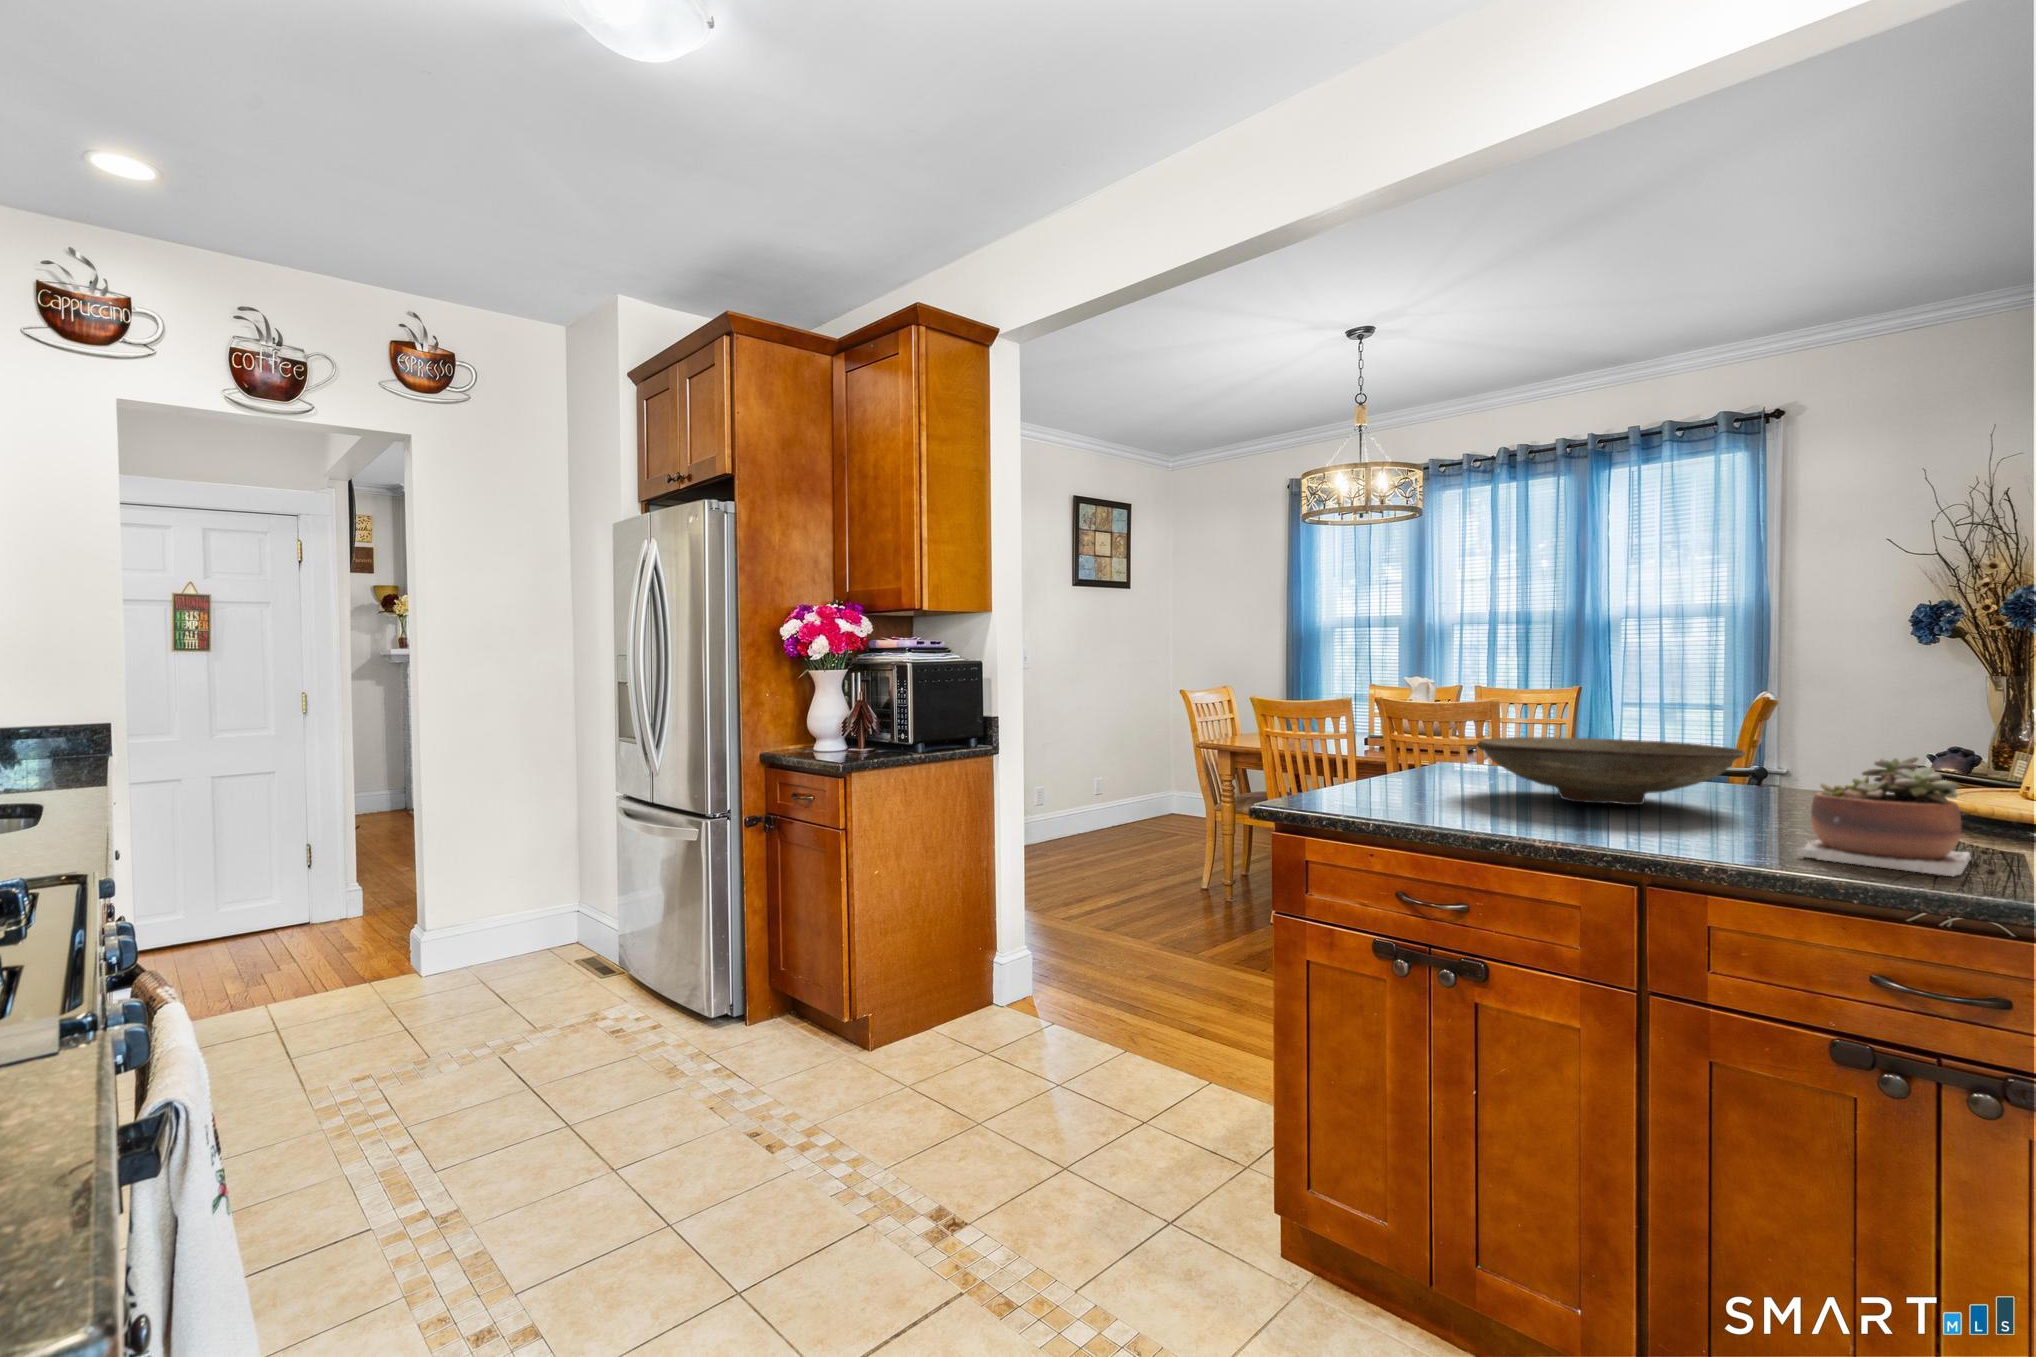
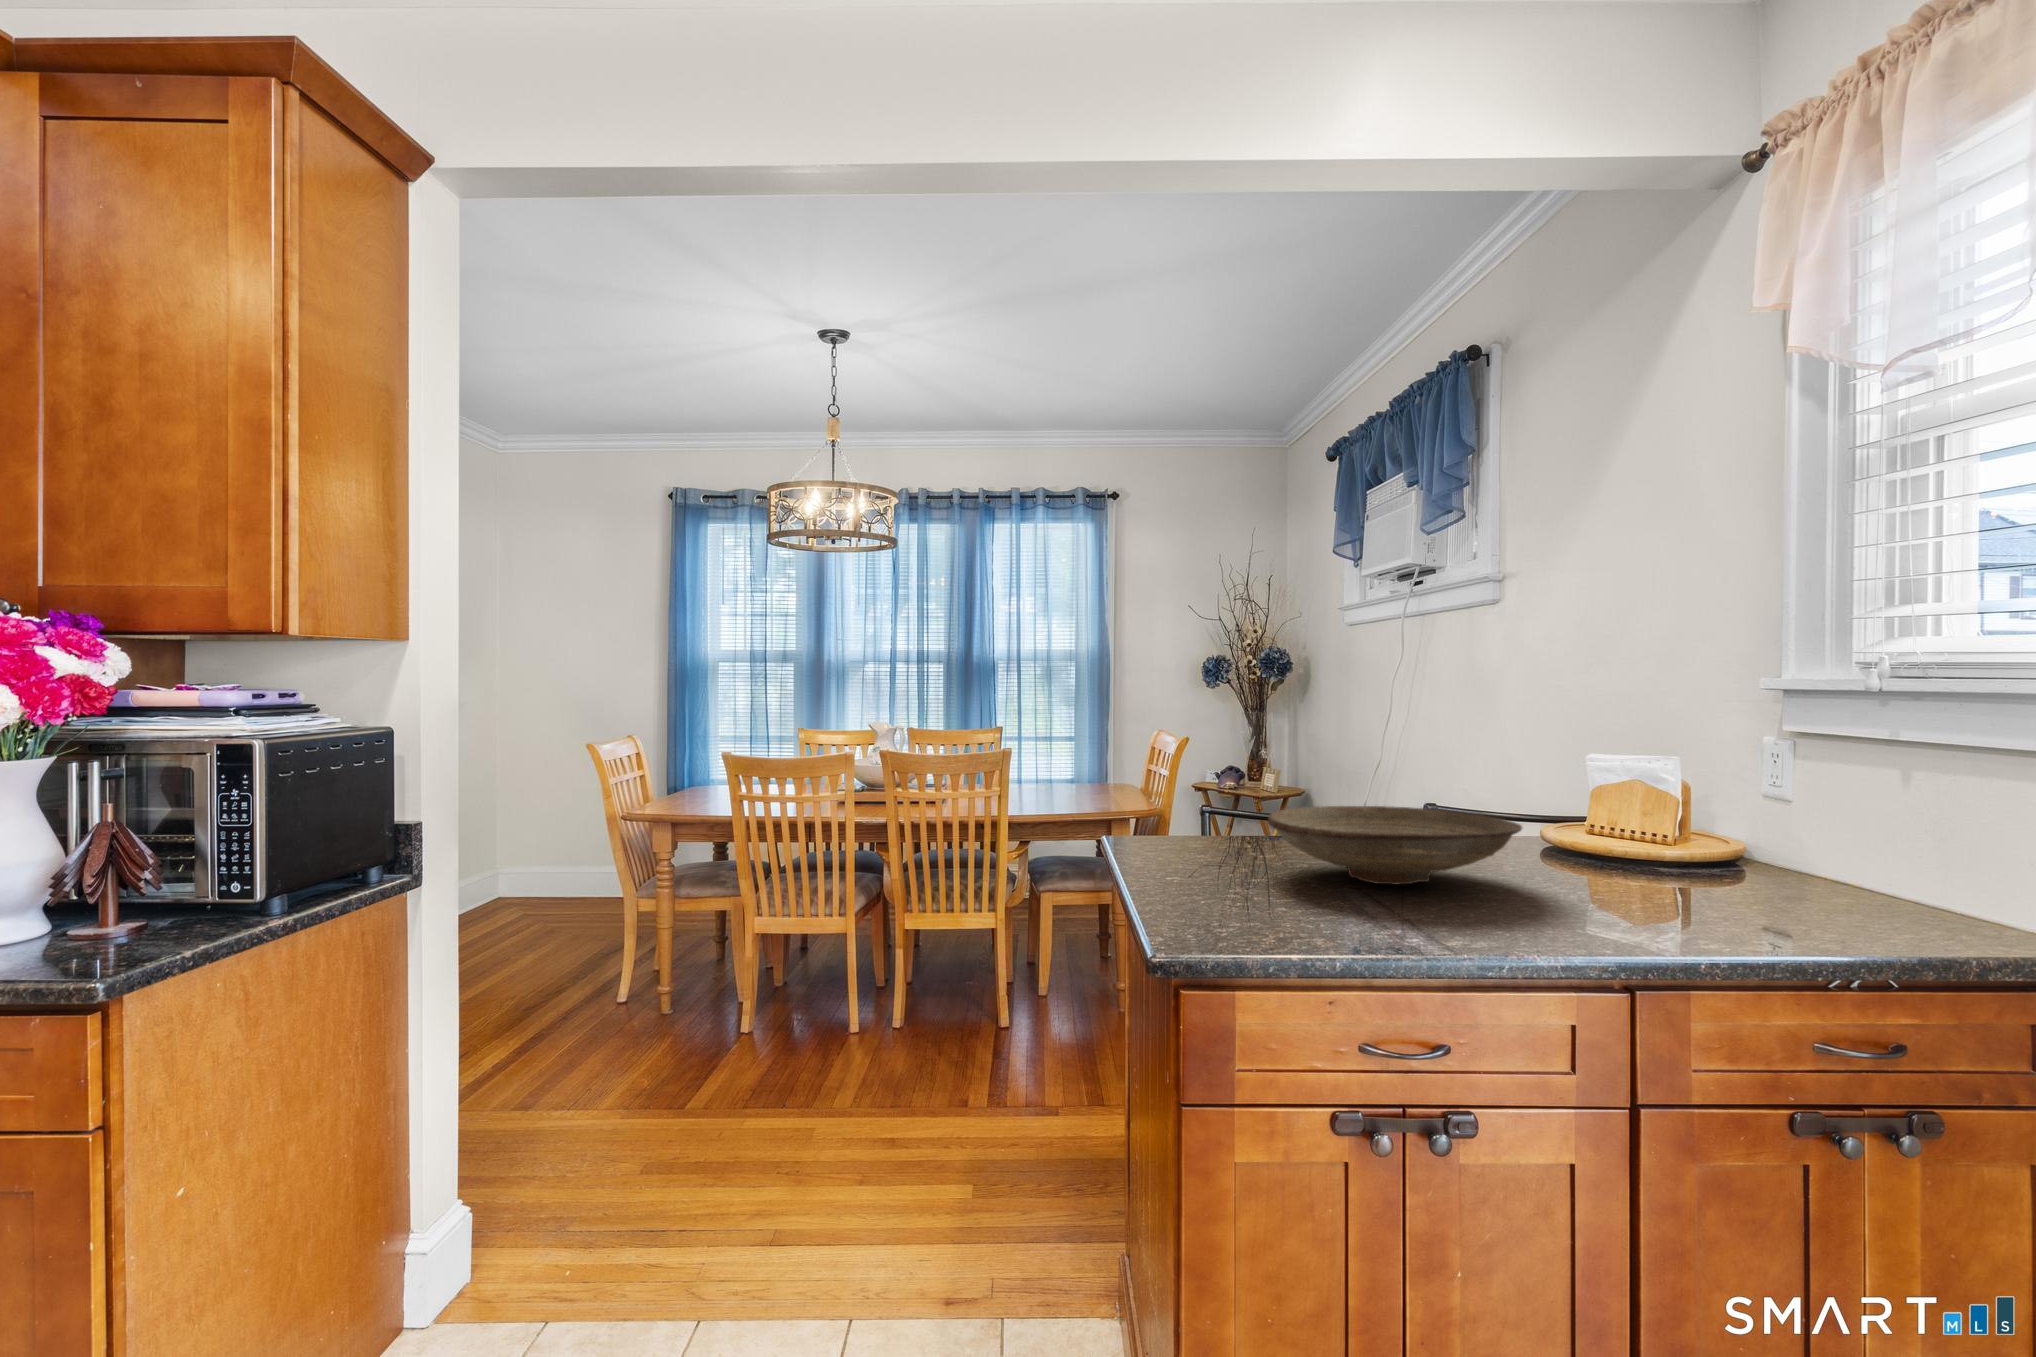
succulent plant: present [1797,757,1971,876] -> none [1651,825,1823,937]

